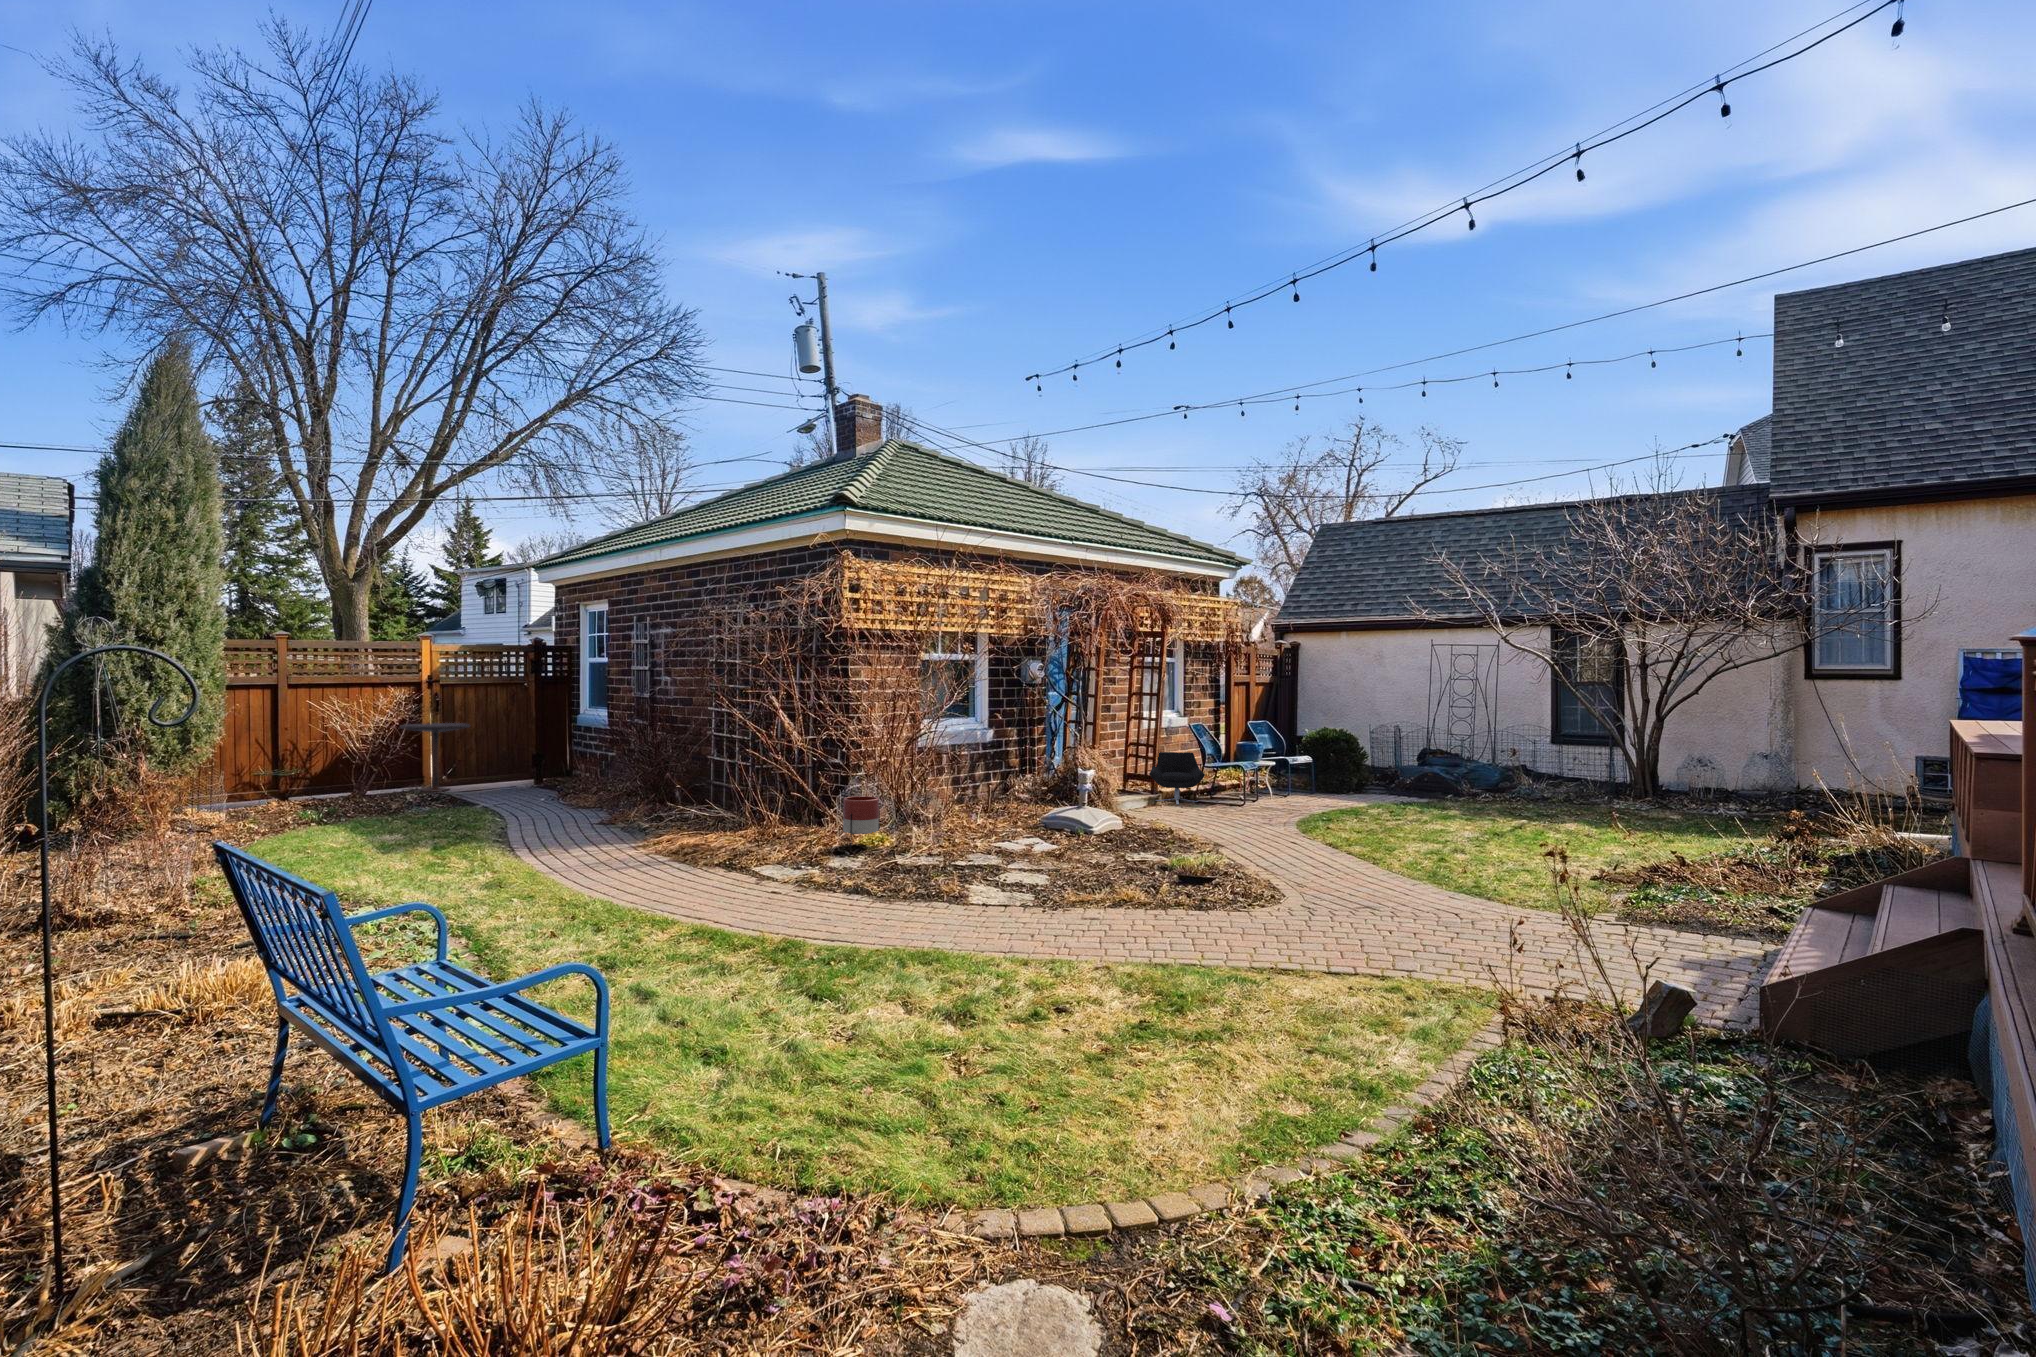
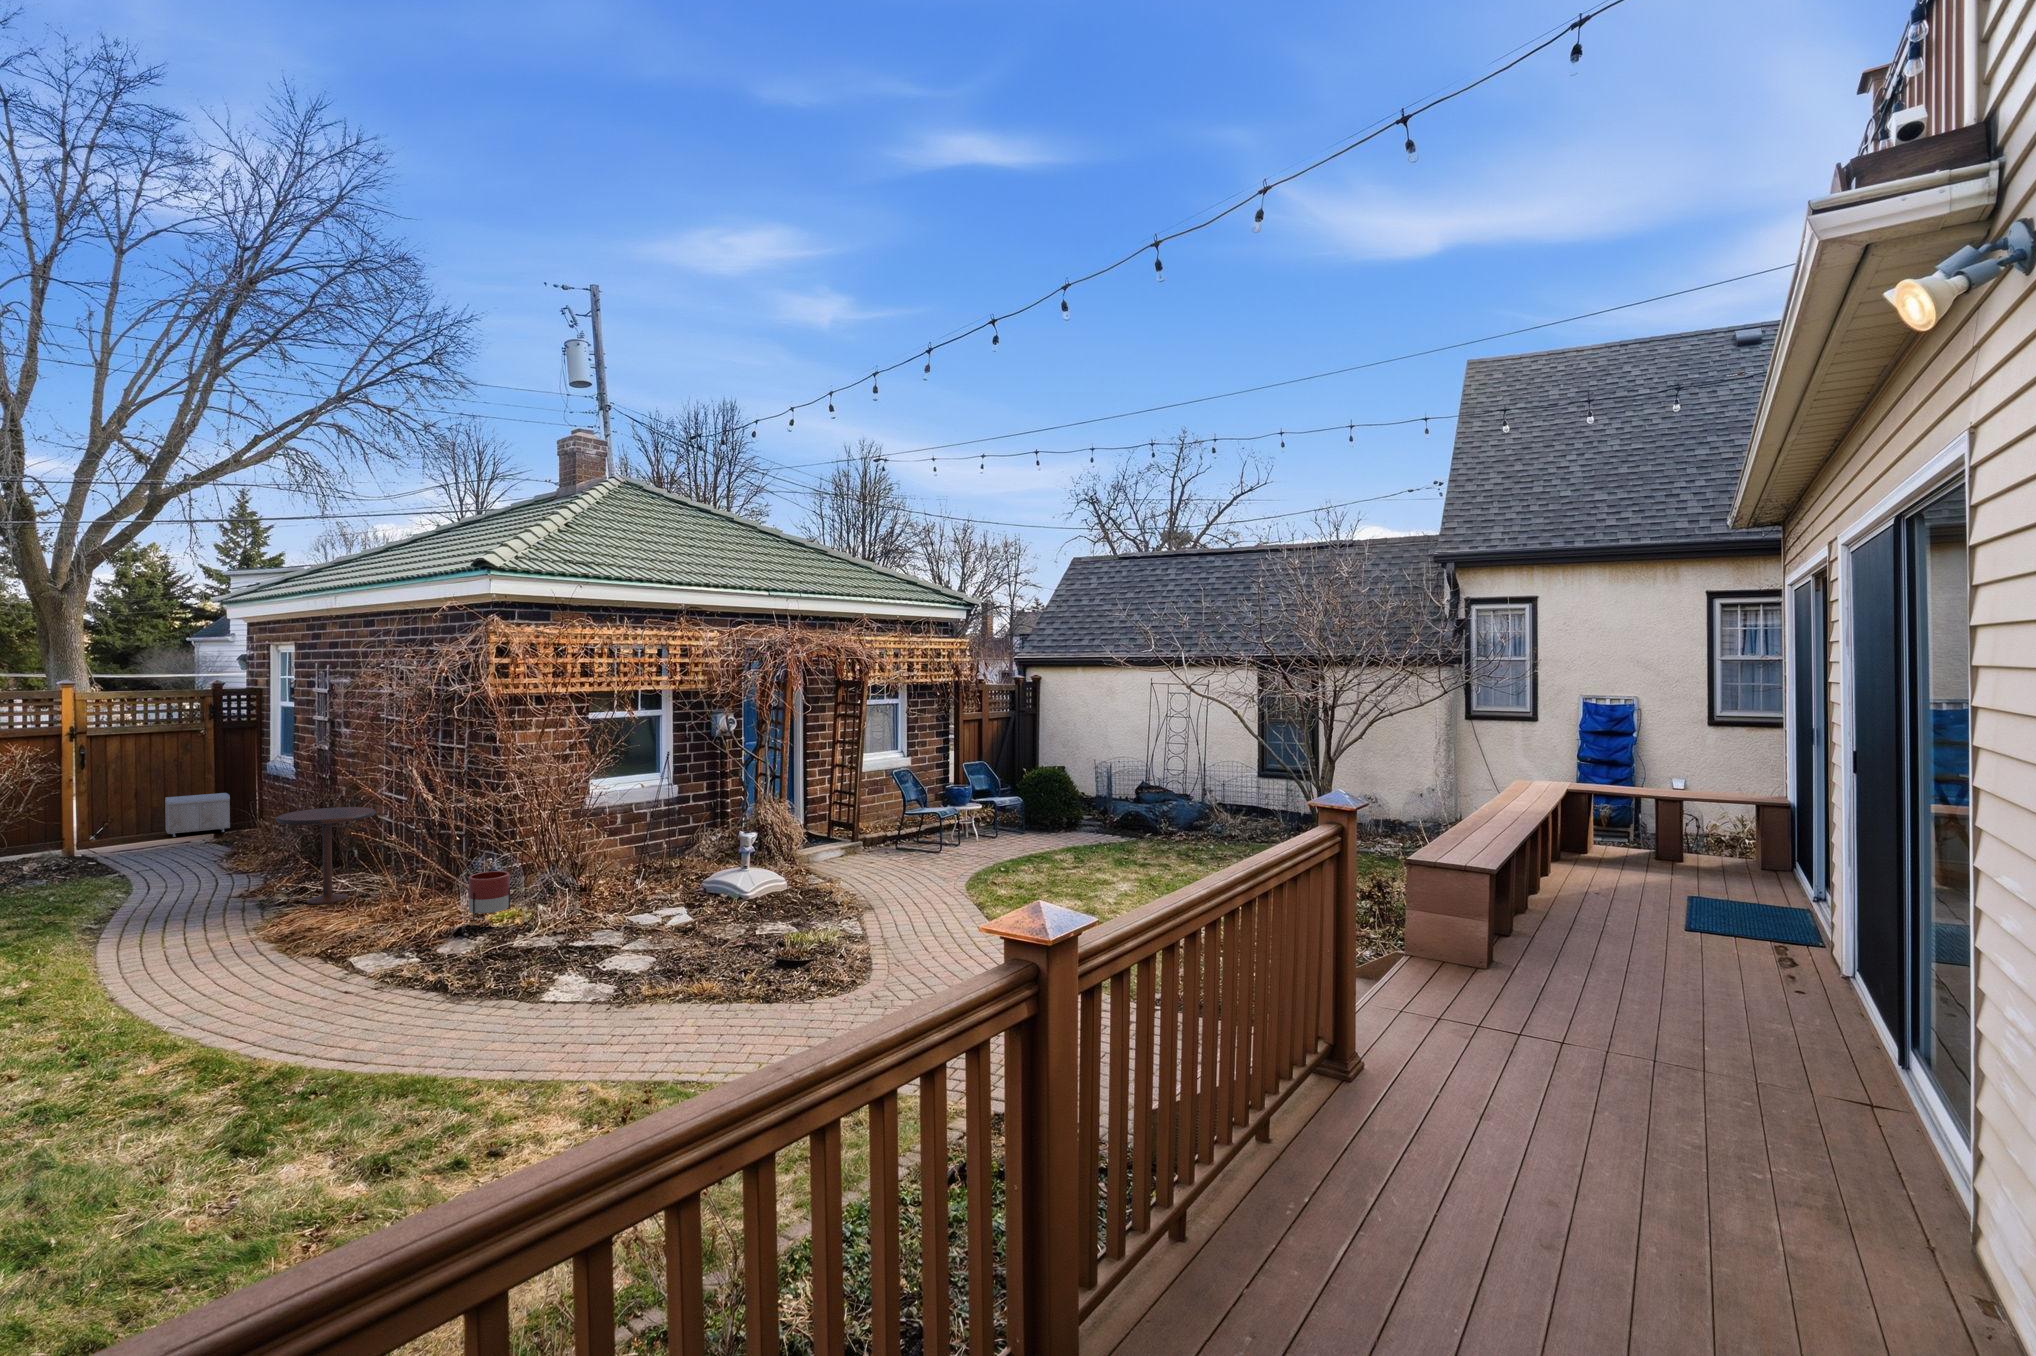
pedestal table: present [401,723,470,792] -> present [275,807,376,904]
storage bench: none [490,746,544,784] -> present [165,793,230,837]
lounge chair: present [1149,752,1205,804] -> none [857,794,914,850]

